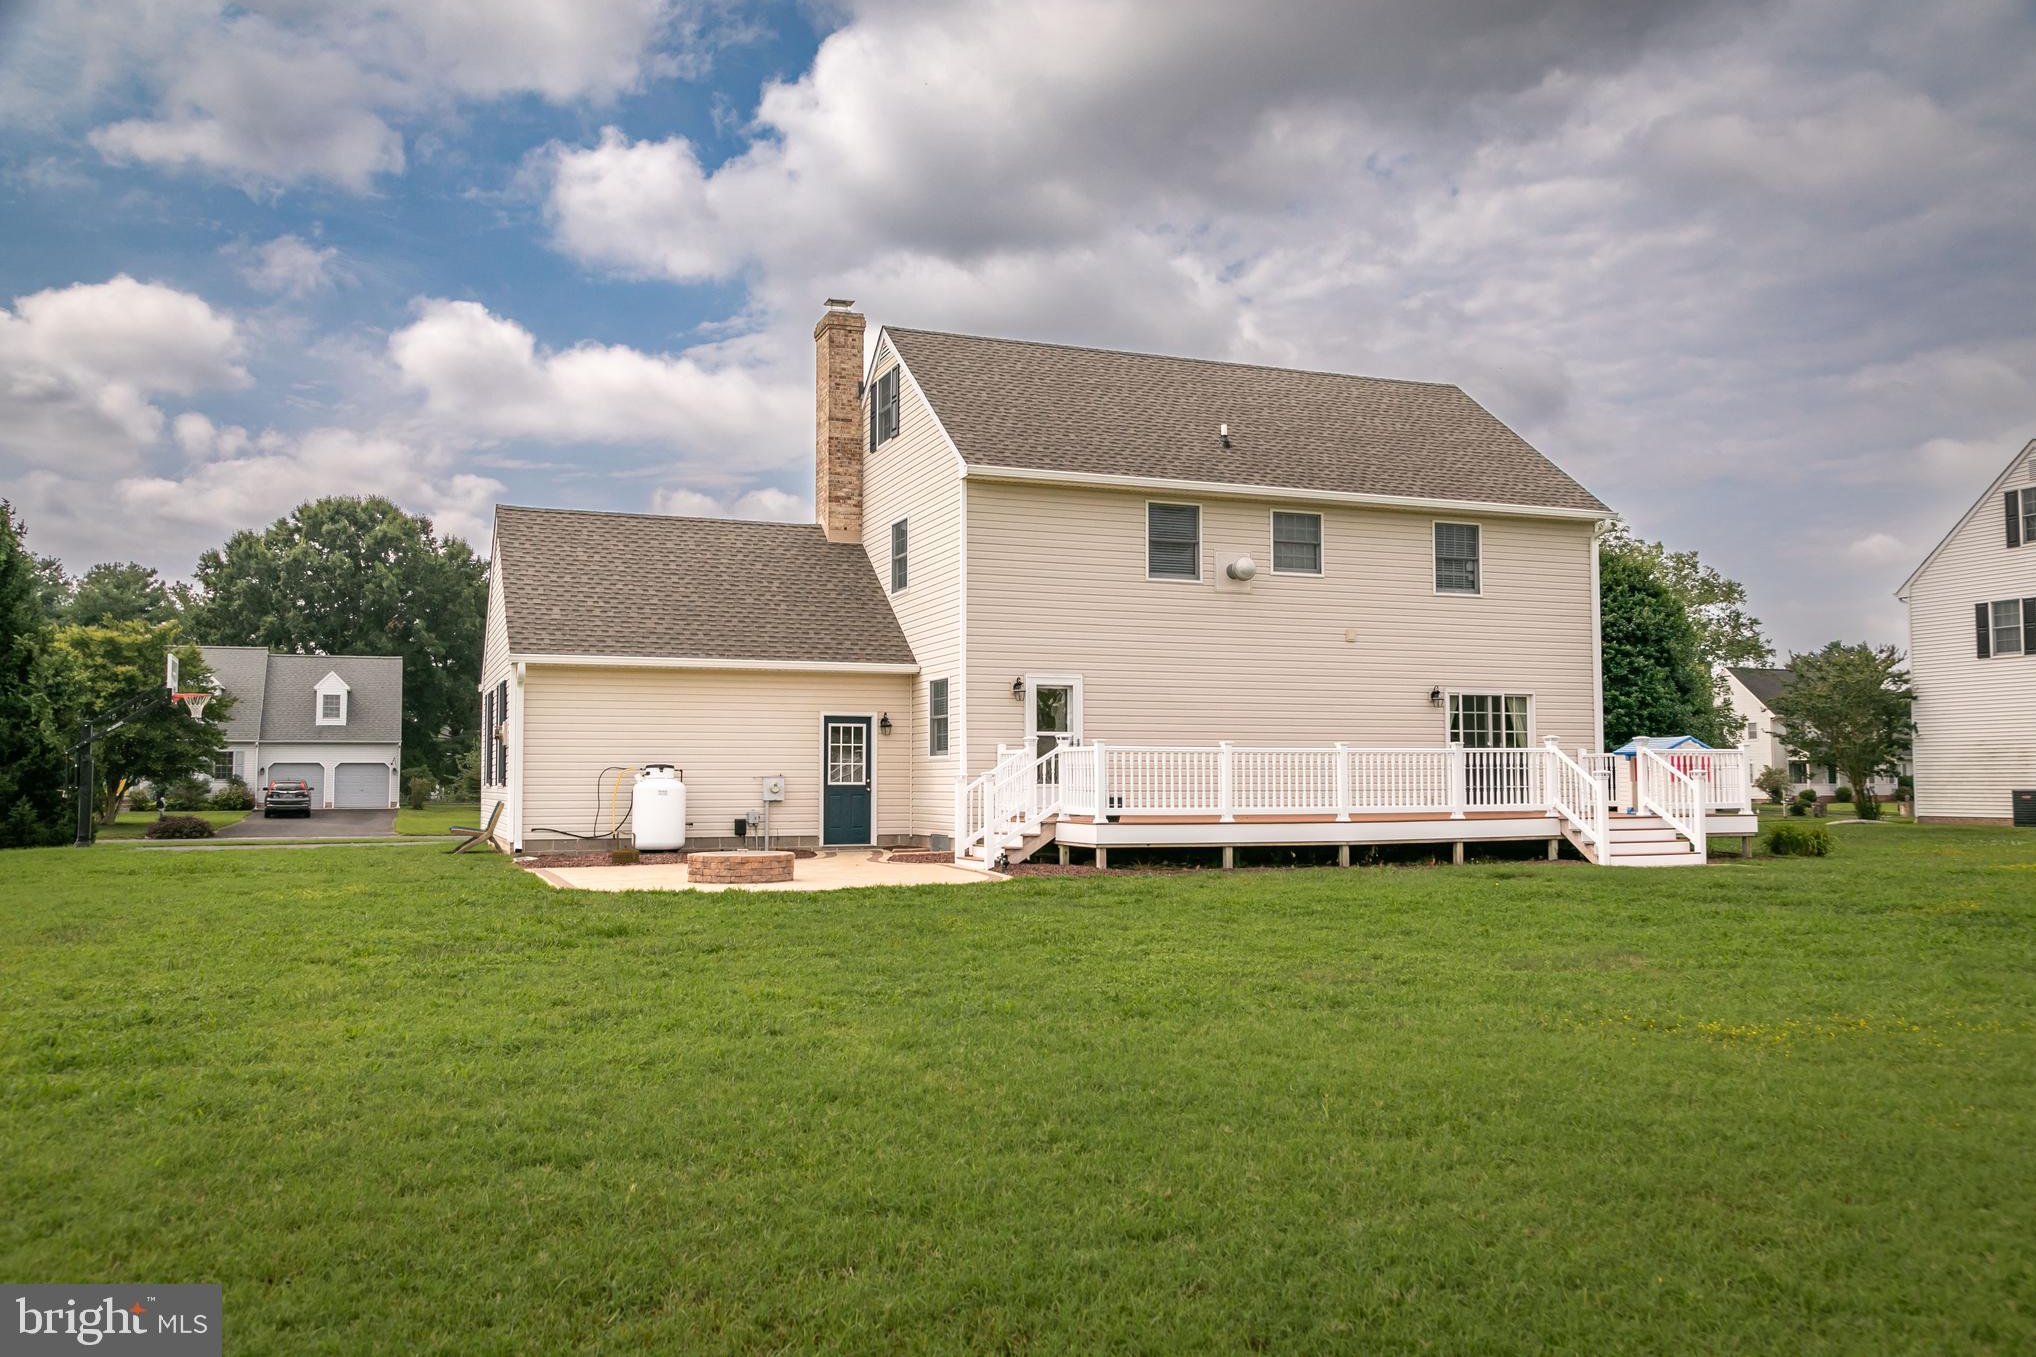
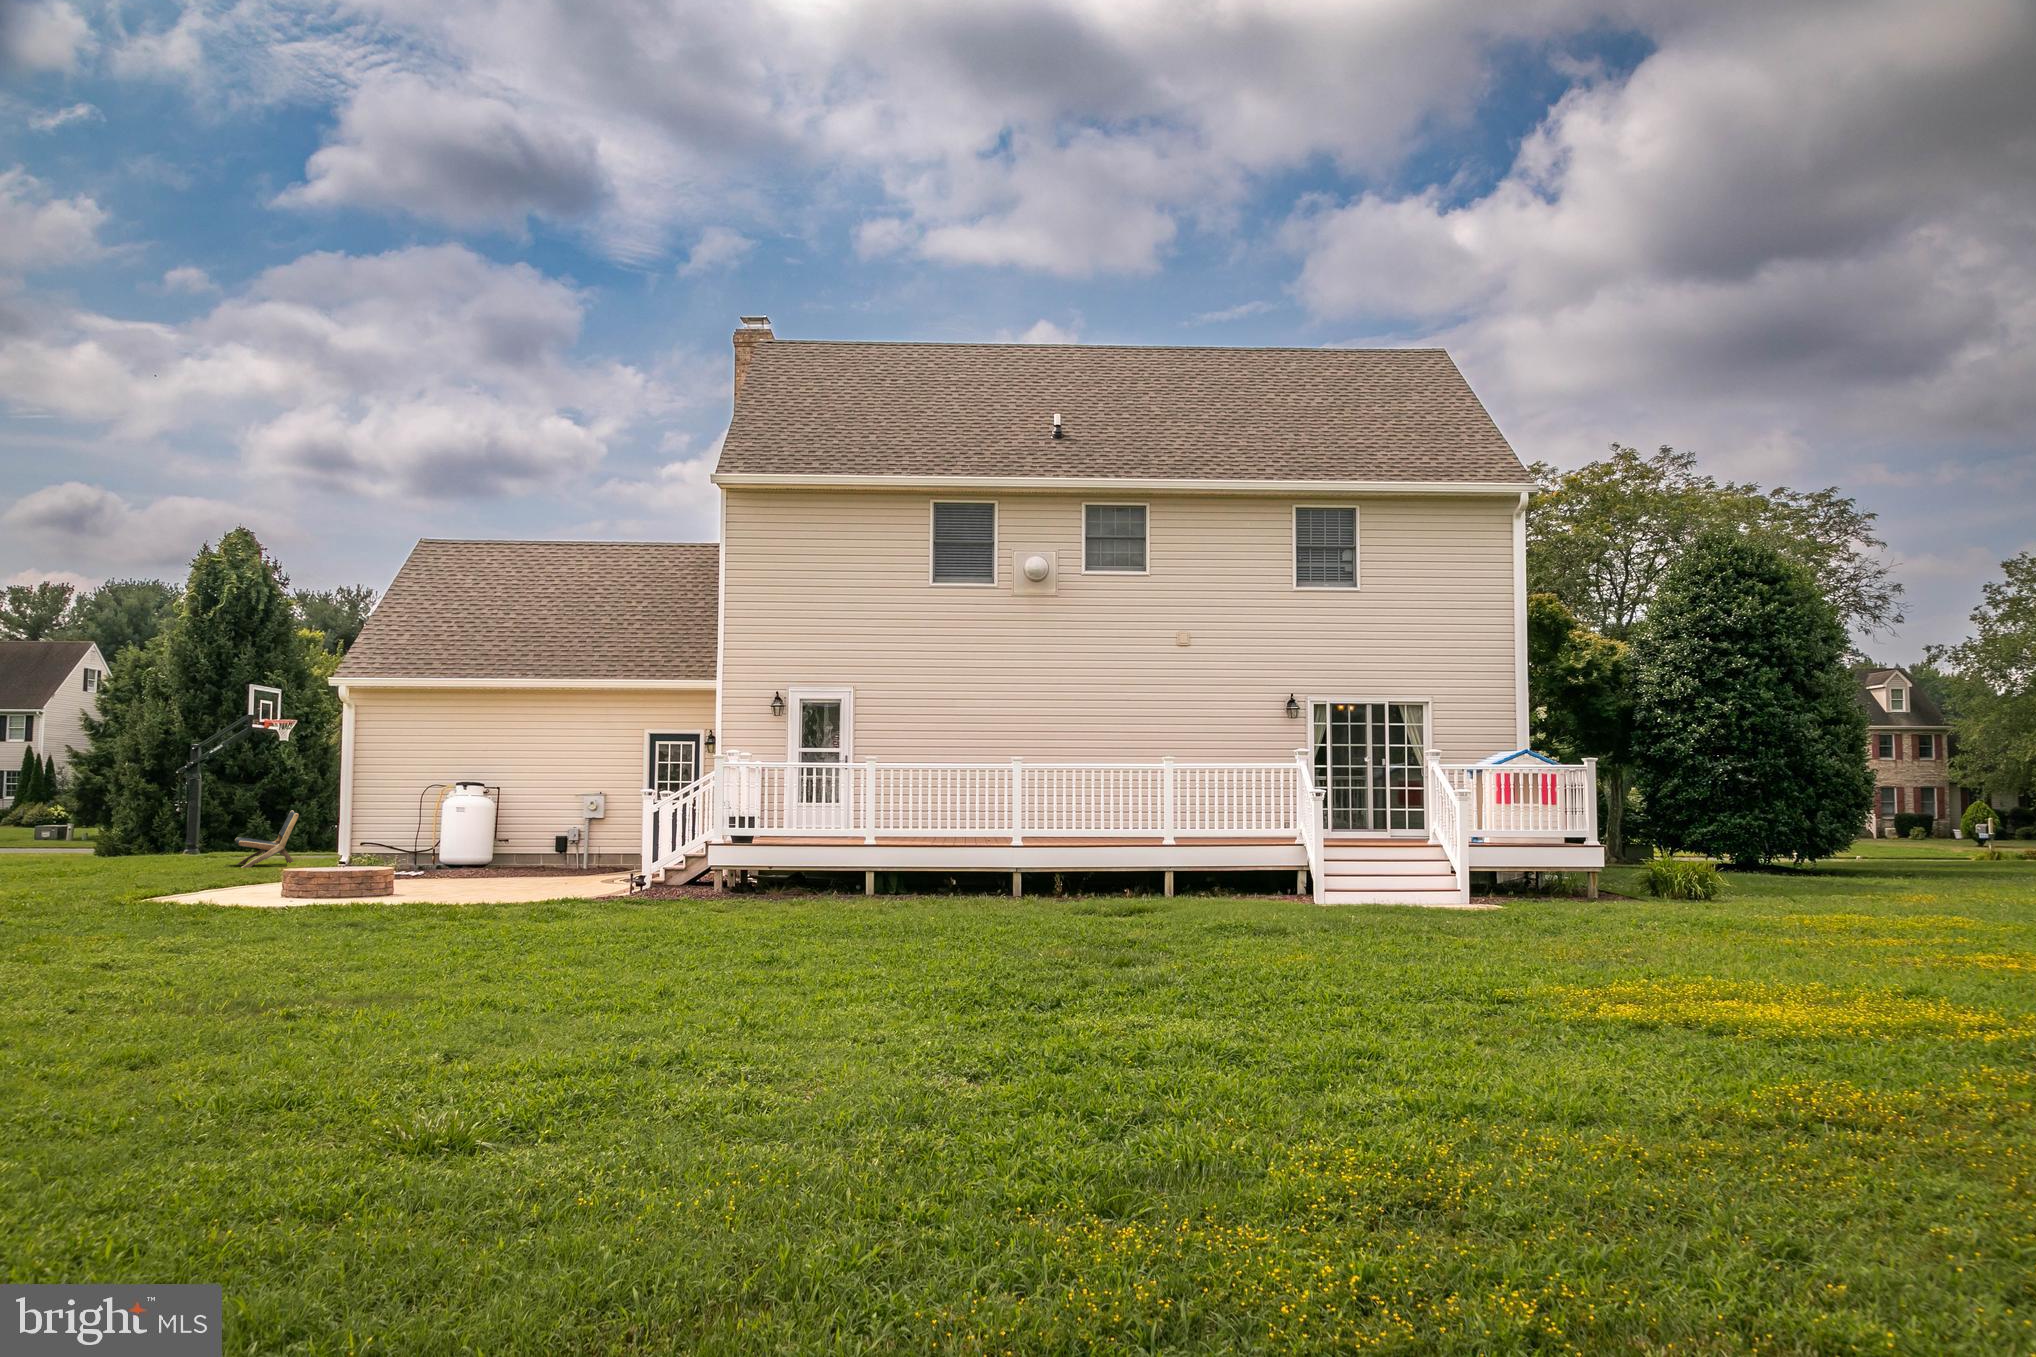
woven basket: present [611,831,640,863] -> none [422,847,453,880]

